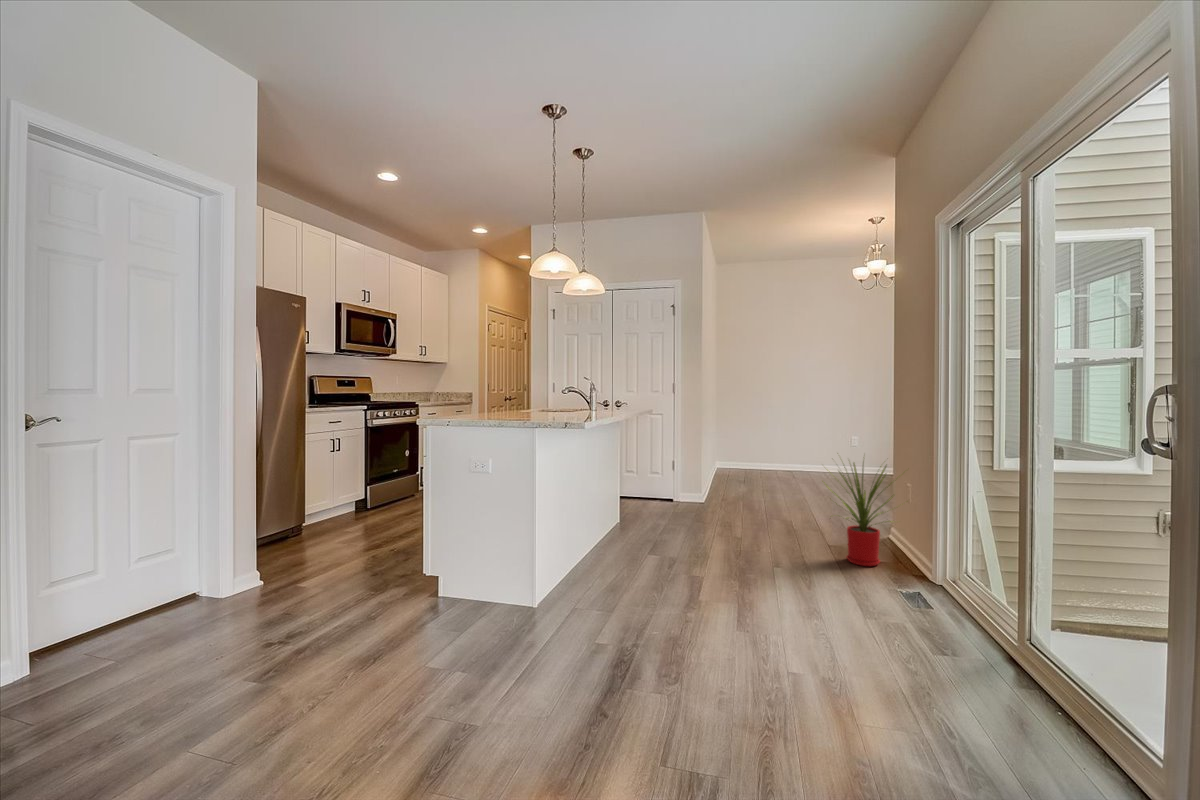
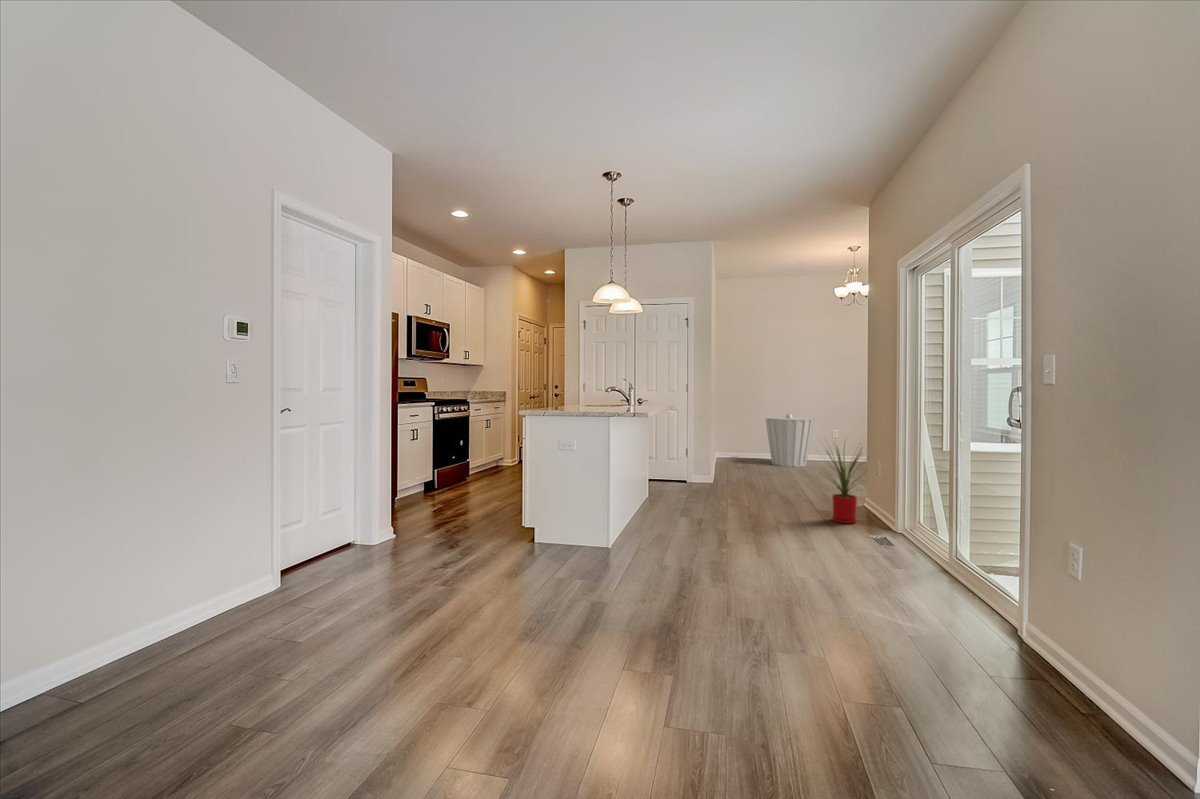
trash can: none [773,417,830,480] -> present [765,413,814,467]

